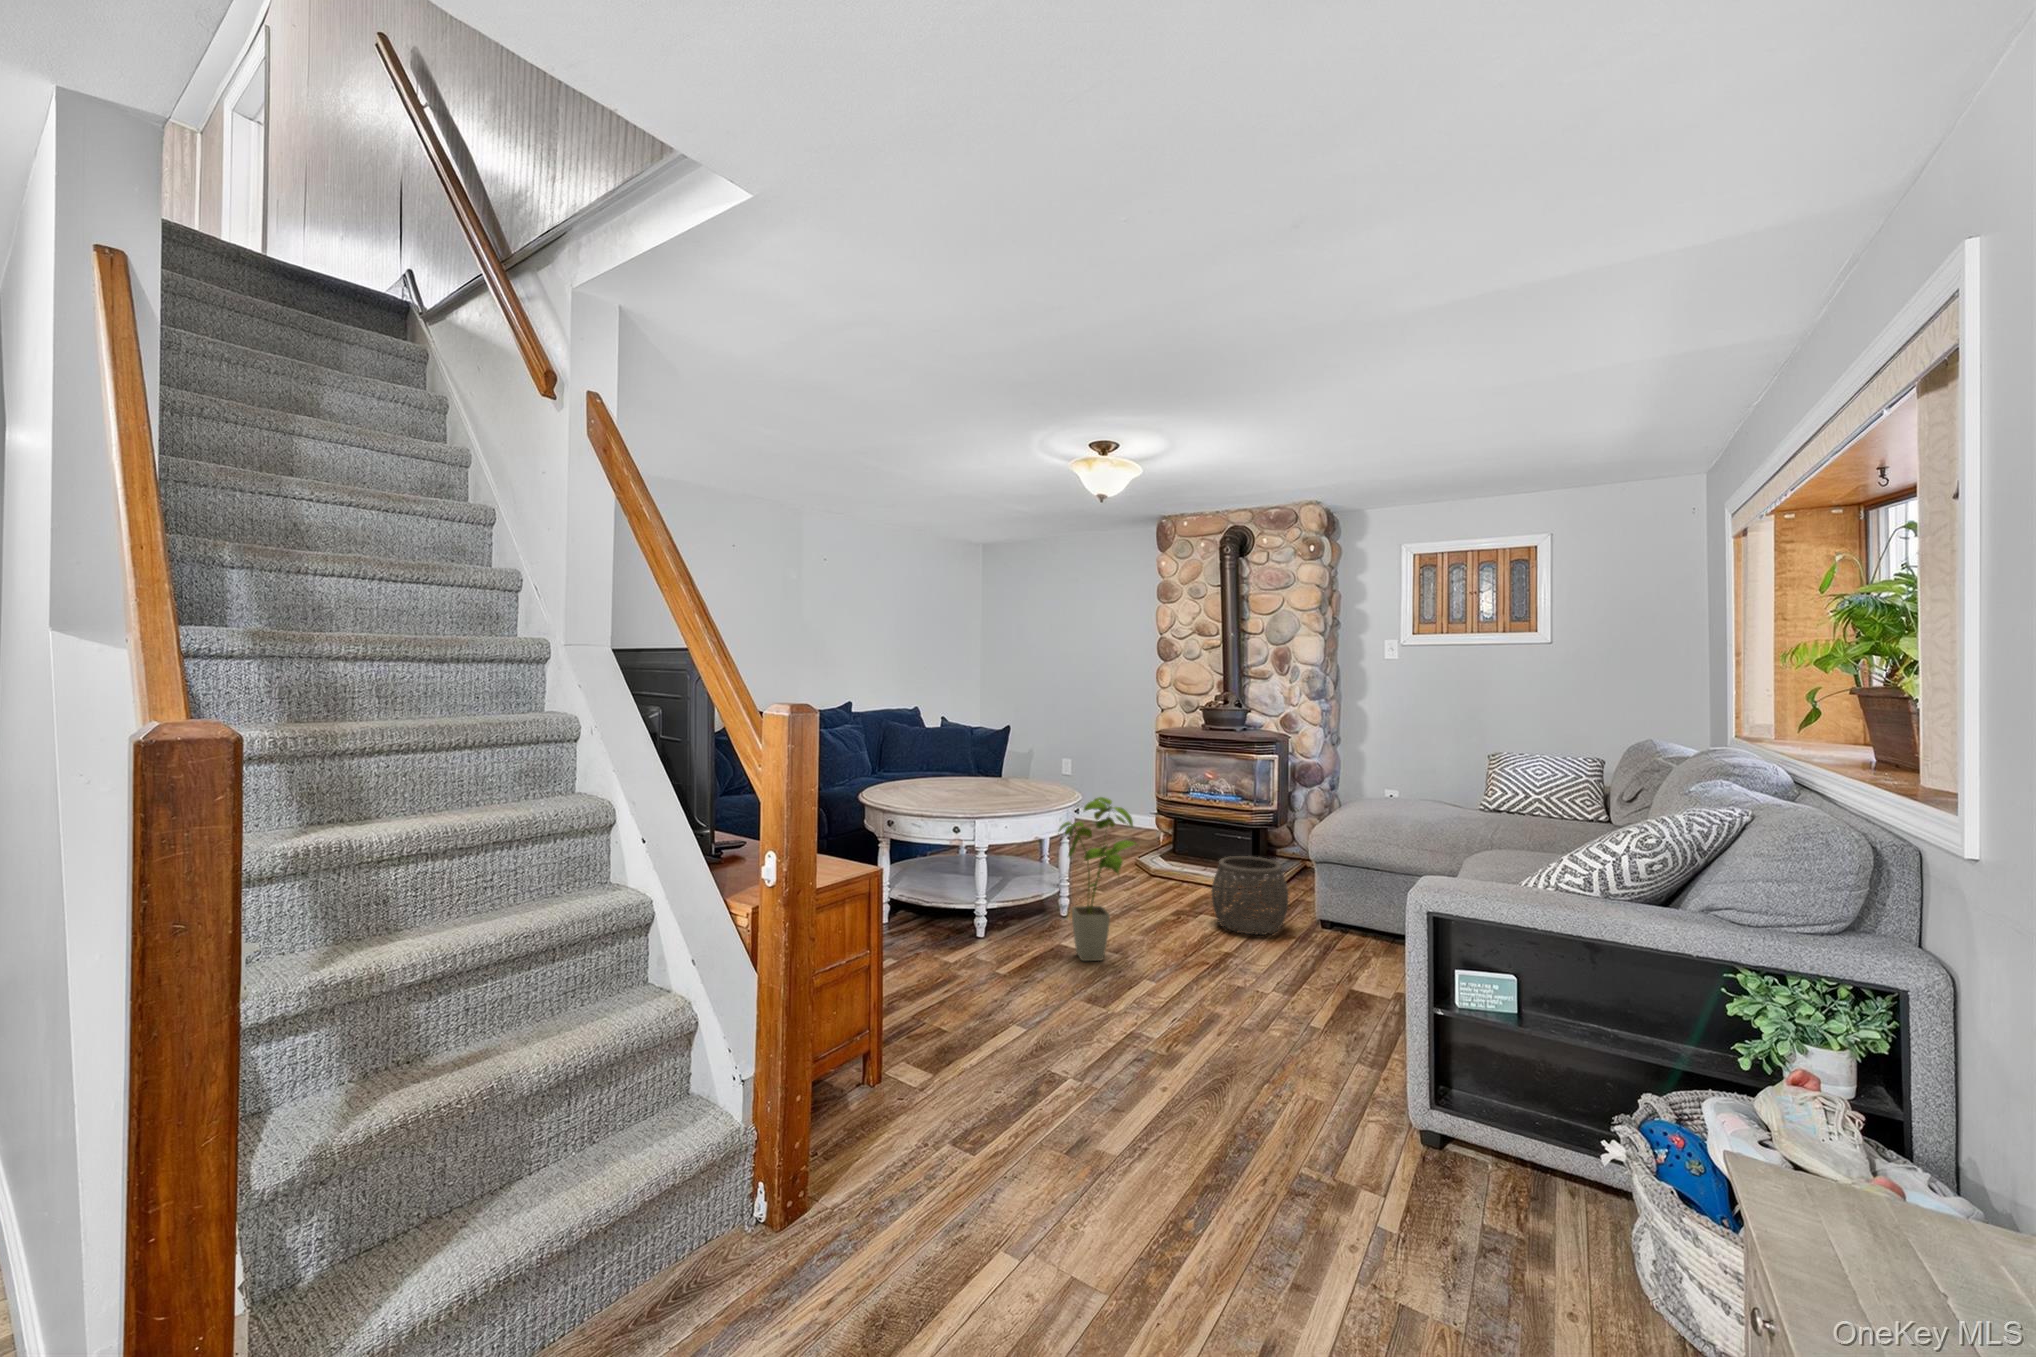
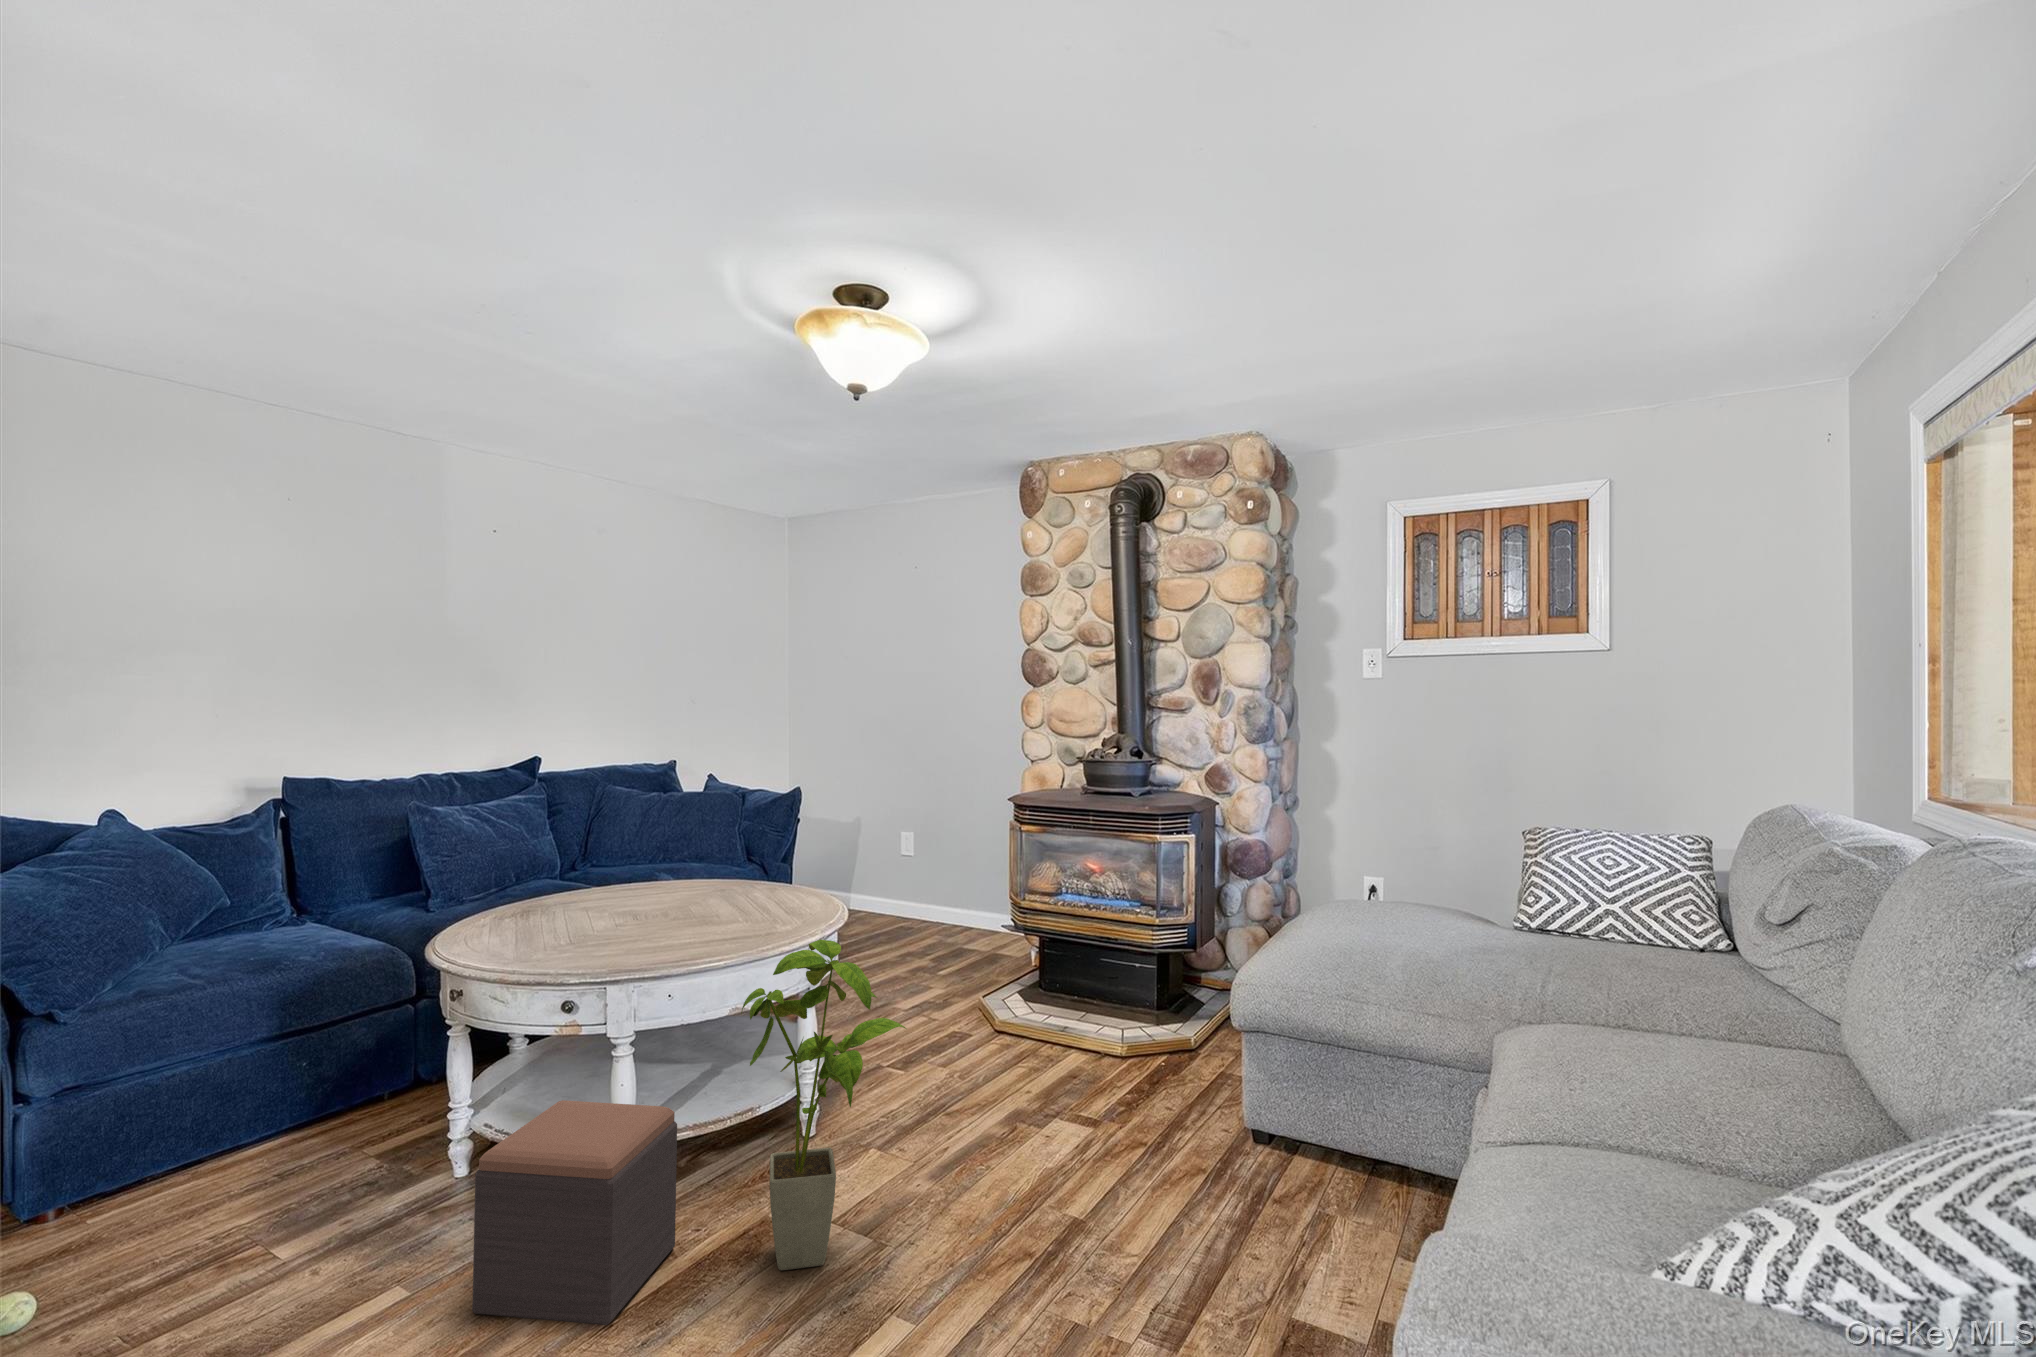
woven basket: present [1212,856,1289,935] -> none [1062,1020,1197,1175]
footstool: none [943,877,1025,975] -> present [472,1100,677,1325]

